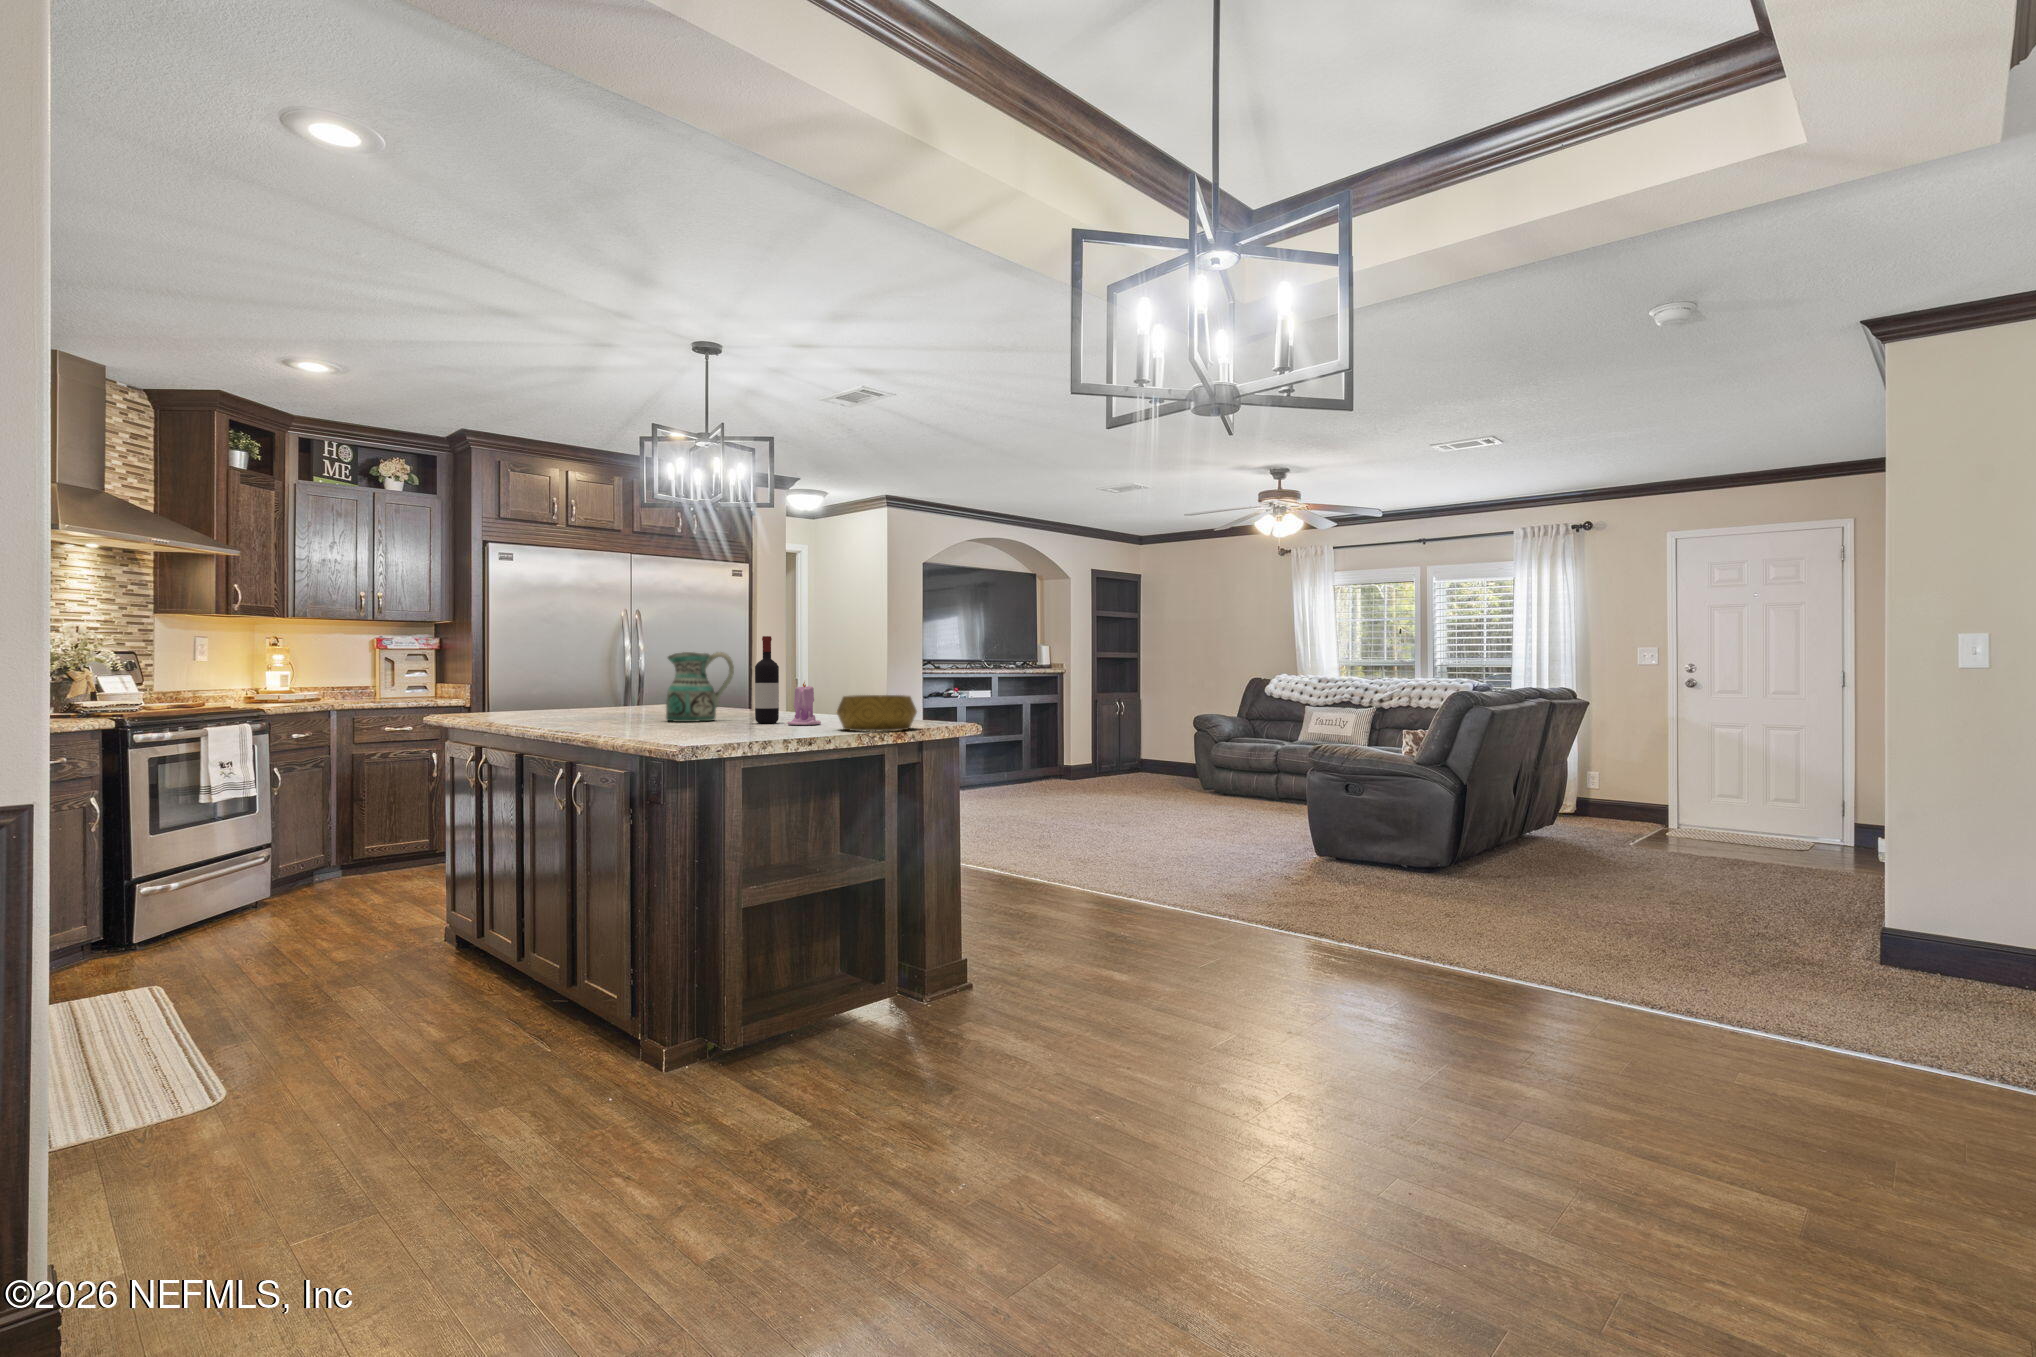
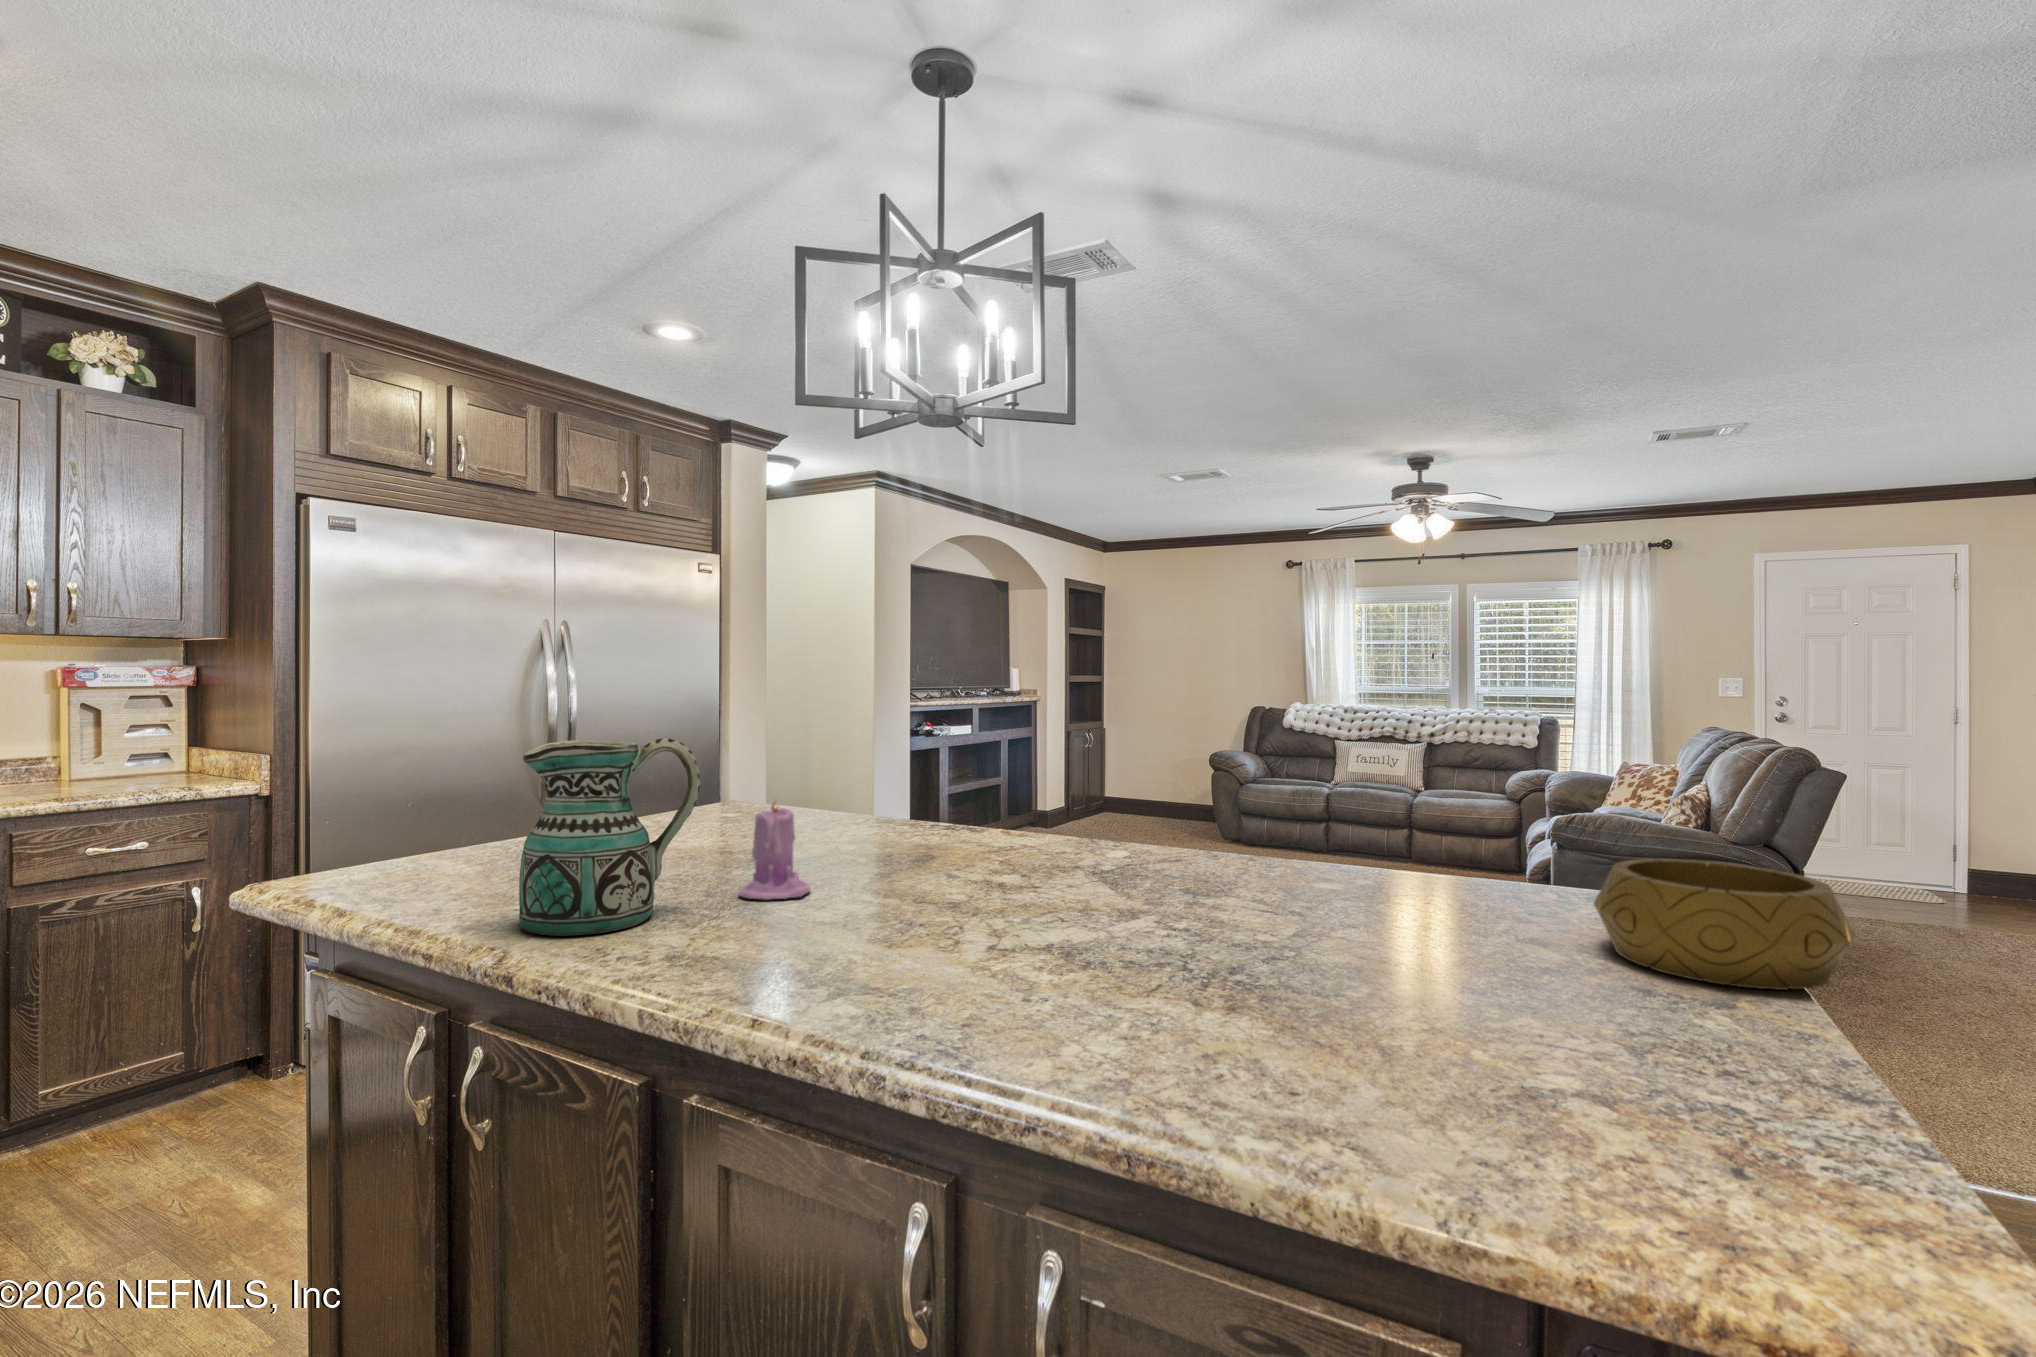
wine bottle: present [755,636,779,723] -> none [1212,703,1269,914]
ceramic pitcher: present [666,652,734,722] -> present [519,738,700,936]
candle: present [787,682,821,725] -> present [739,803,810,900]

